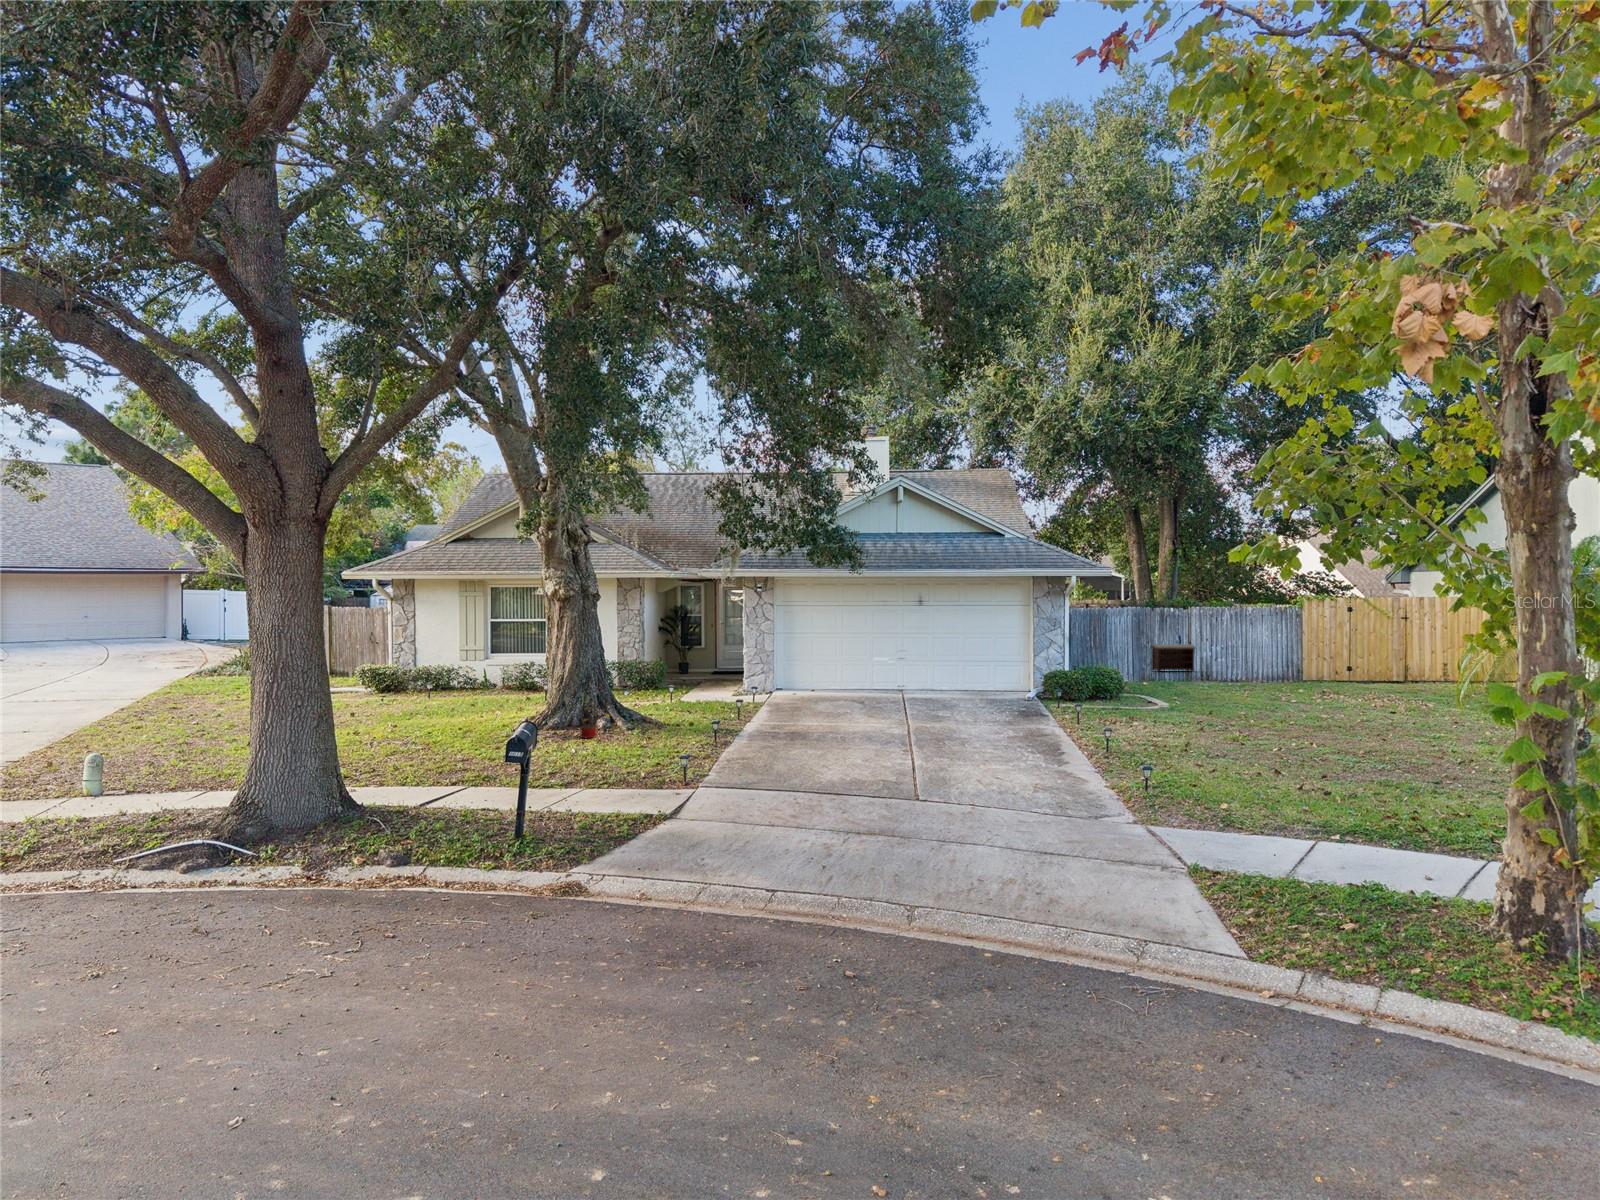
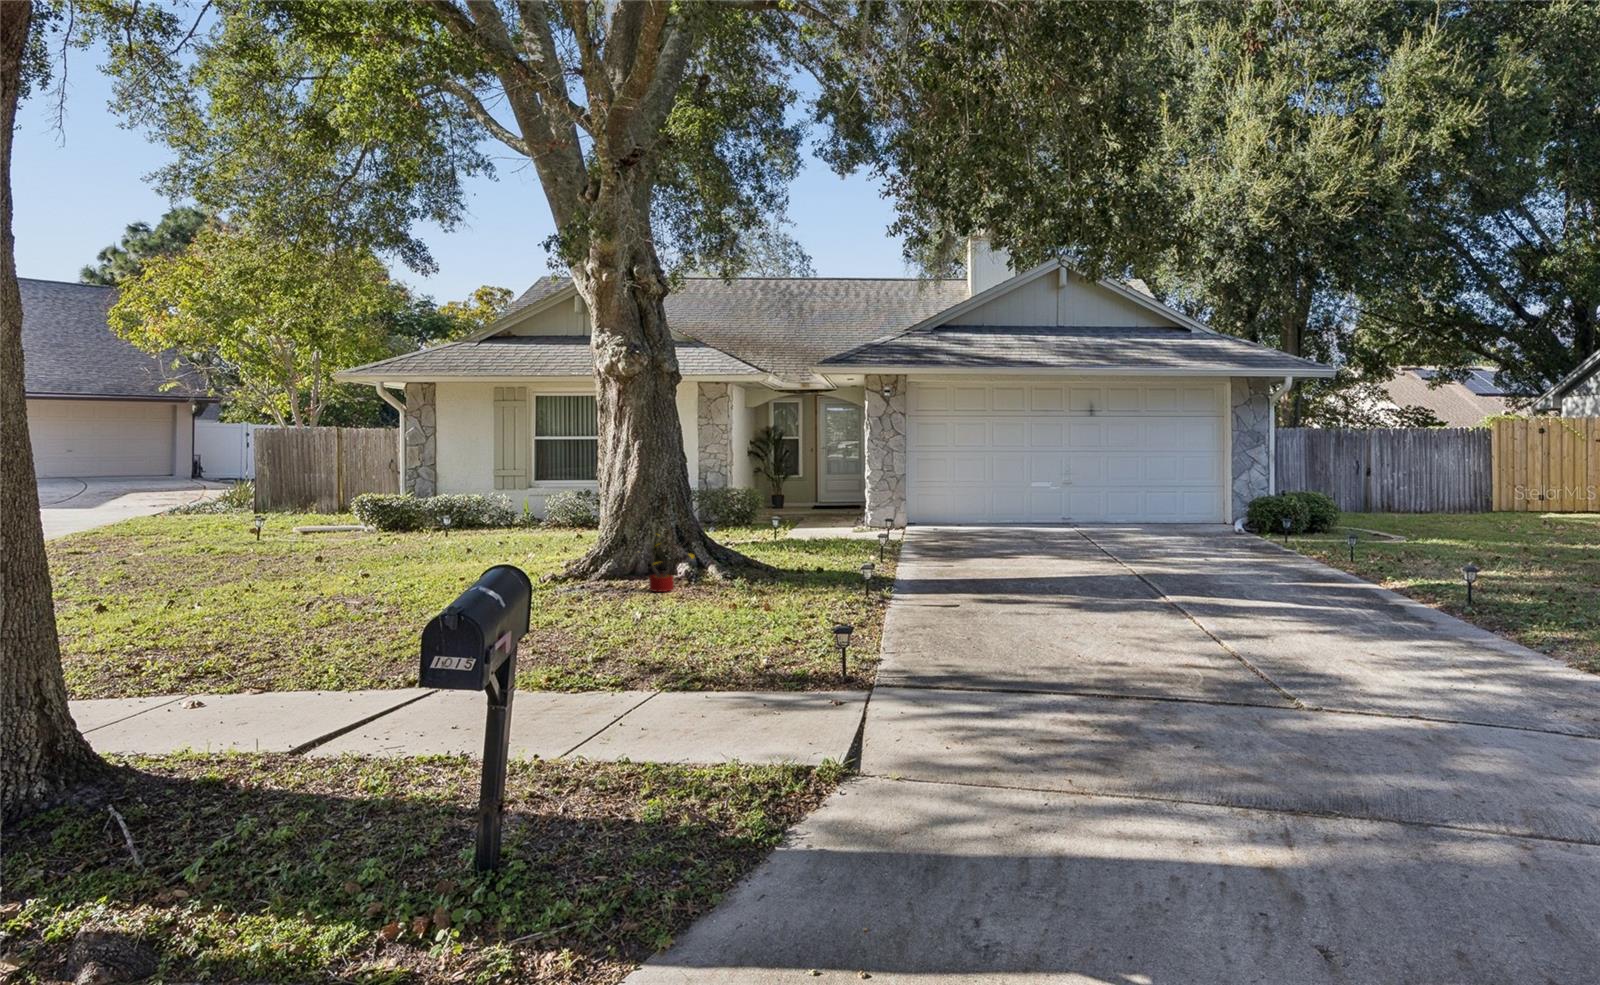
bench: present [1151,644,1195,672] -> none [1354,475,1416,509]

